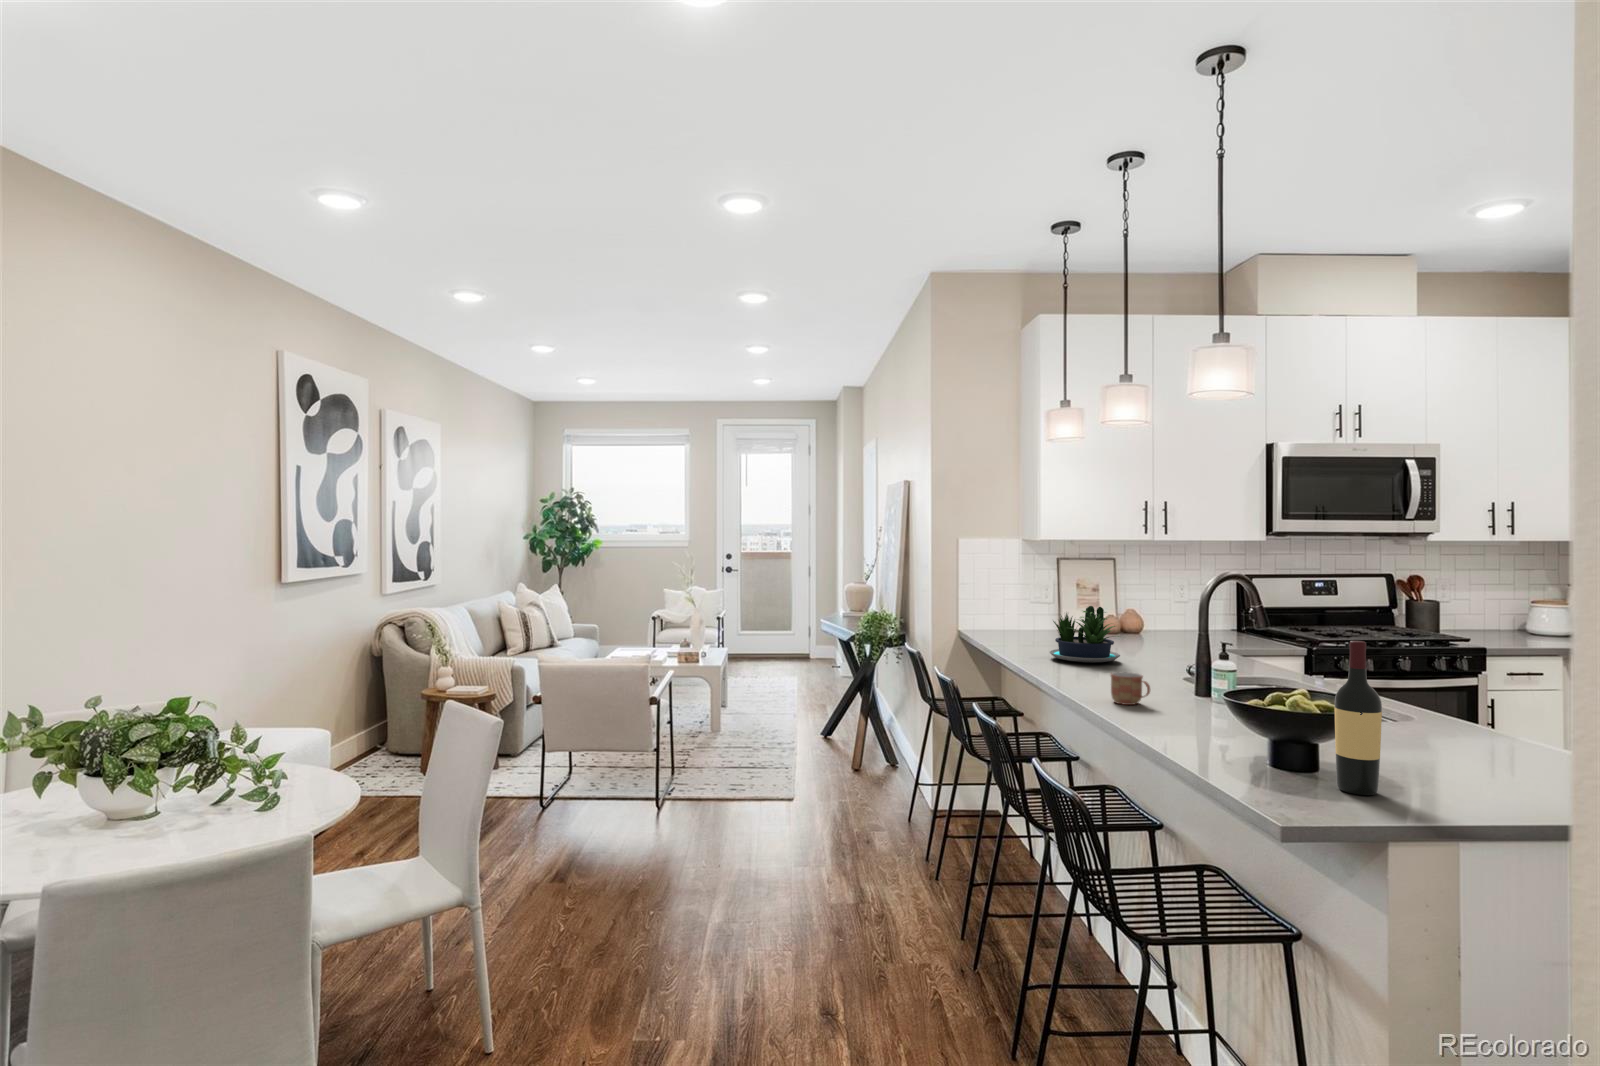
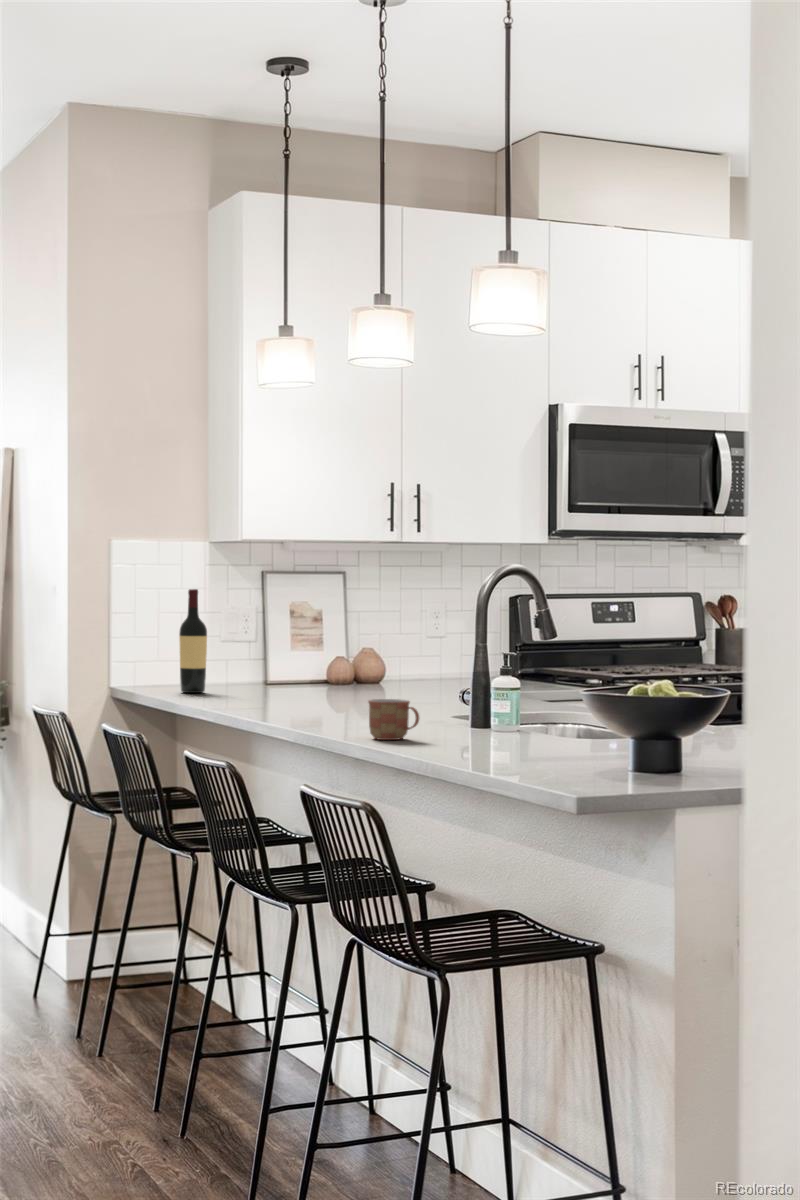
potted plant: present [1050,606,1120,663] -> none [267,628,372,708]
wine bottle: present [1335,641,1382,795] -> present [179,589,207,693]

